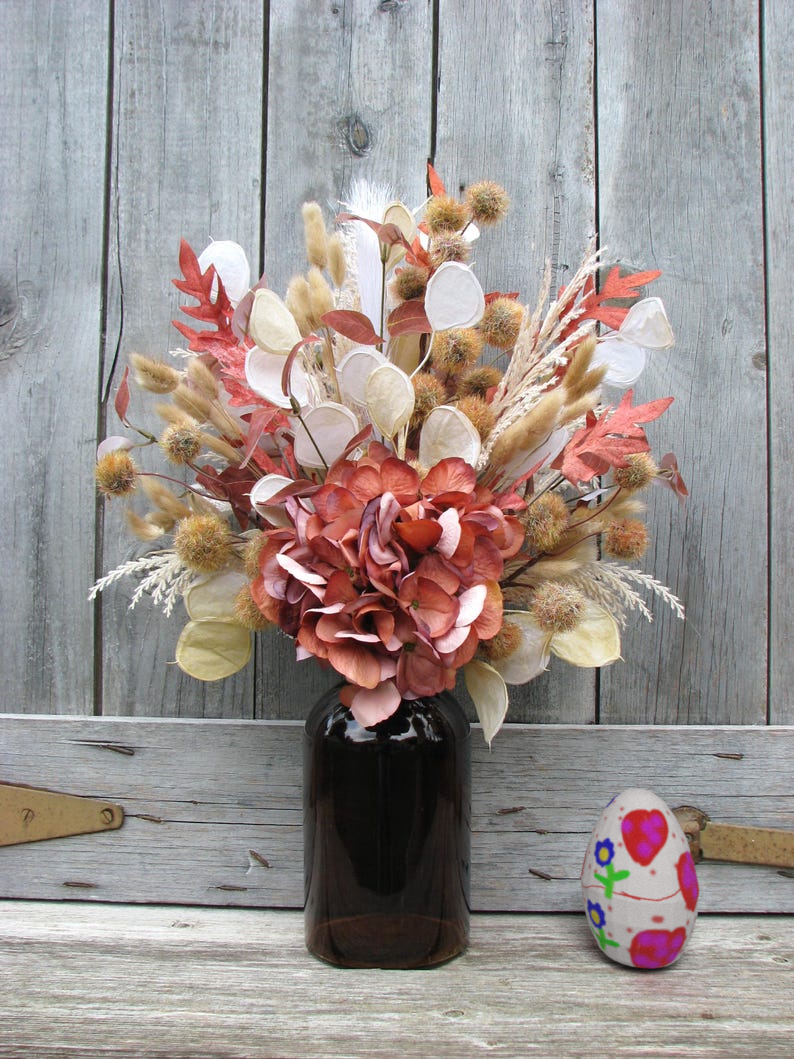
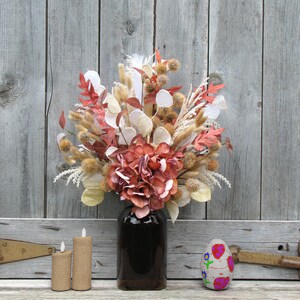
candle: none [91,747,231,956] -> present [51,229,93,291]

